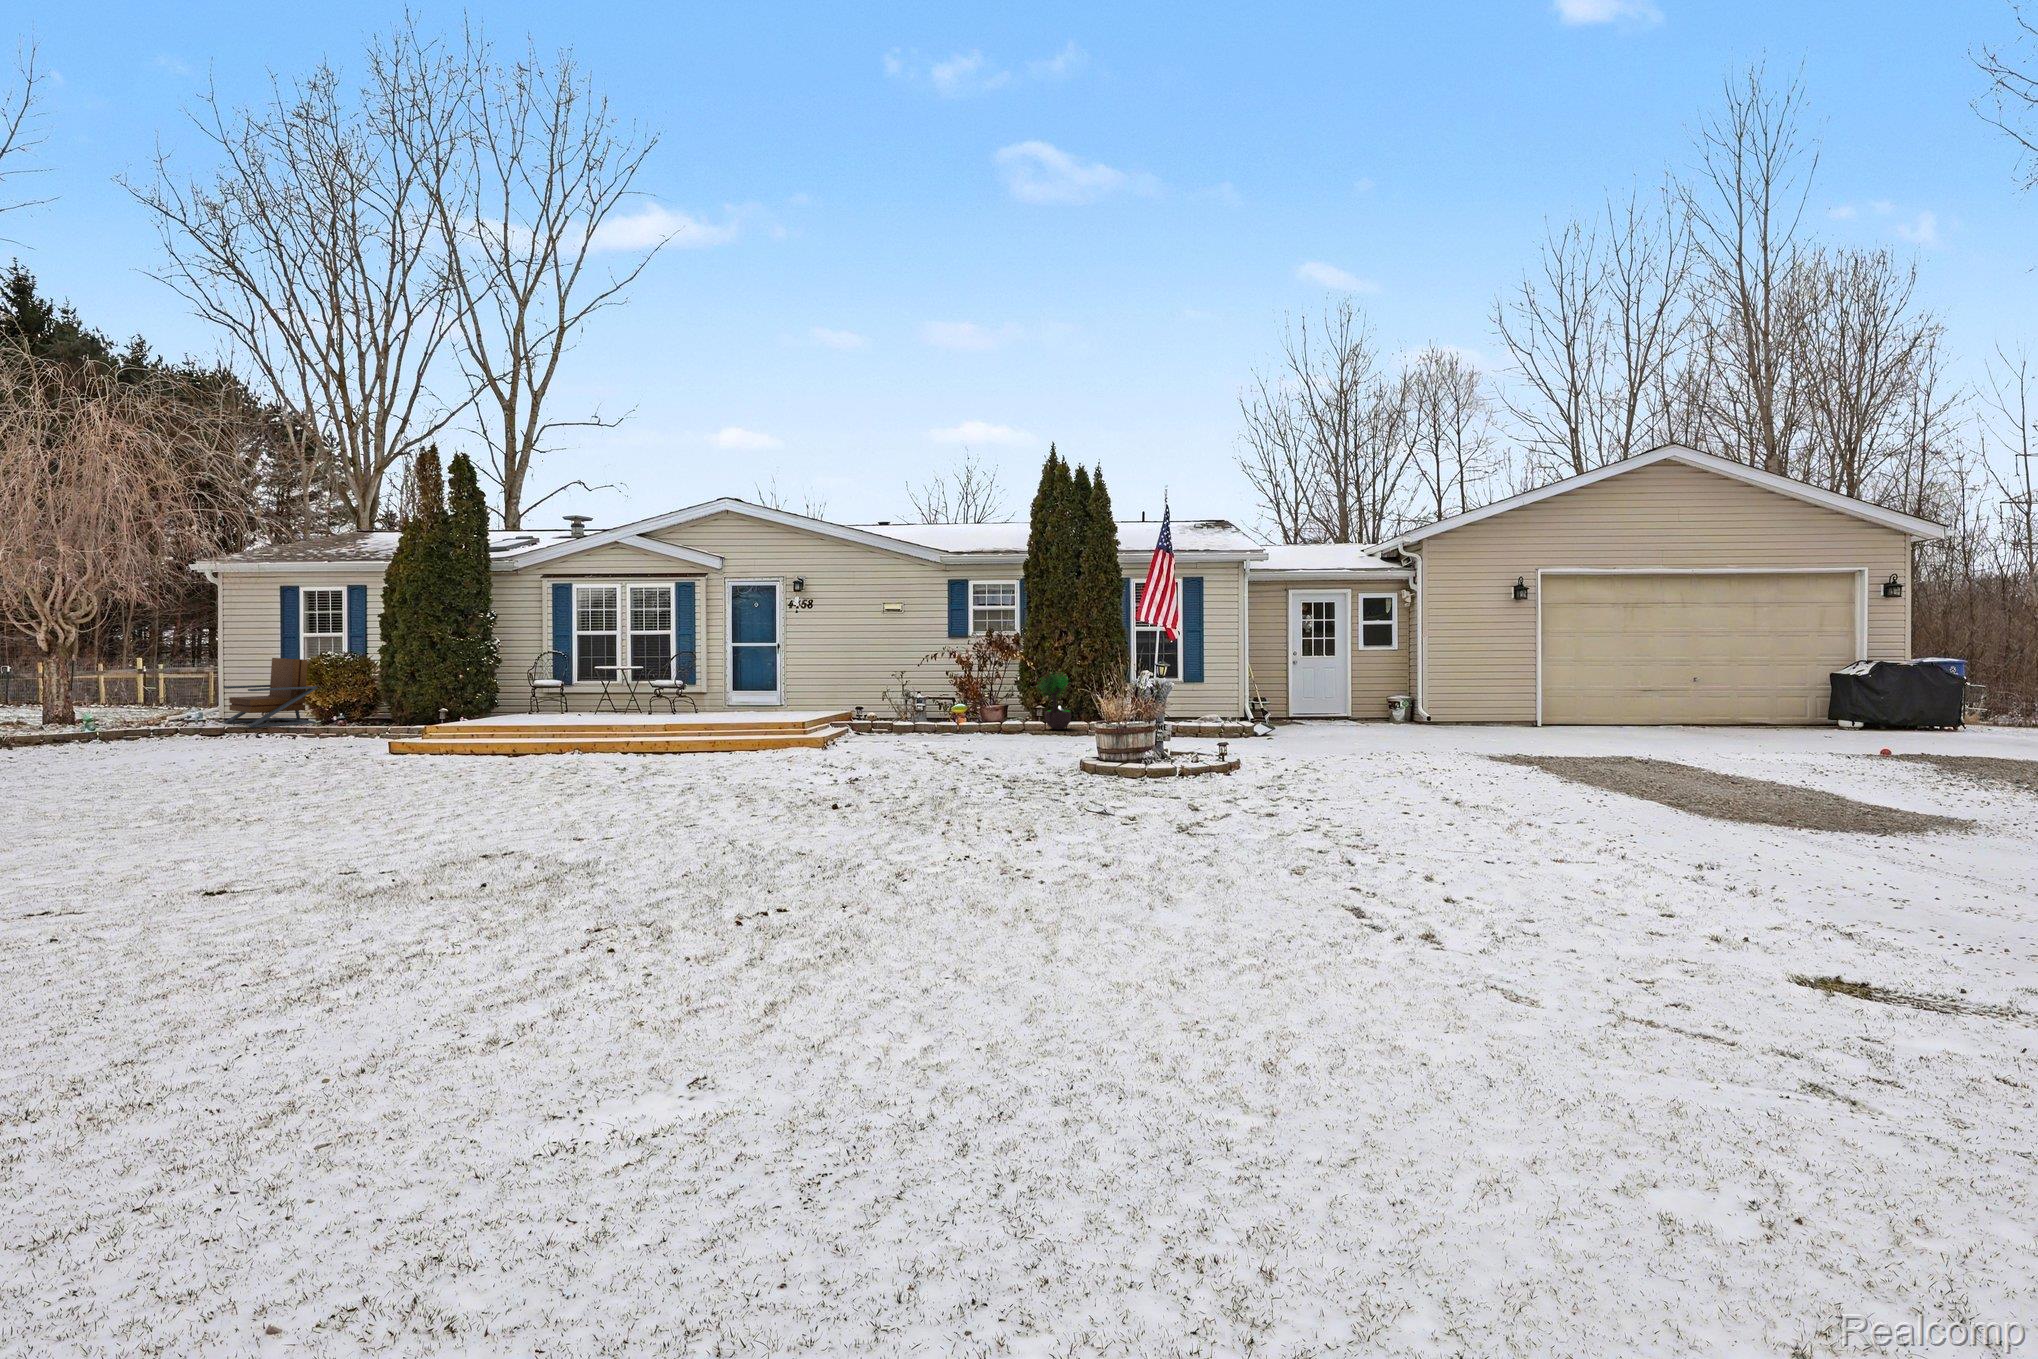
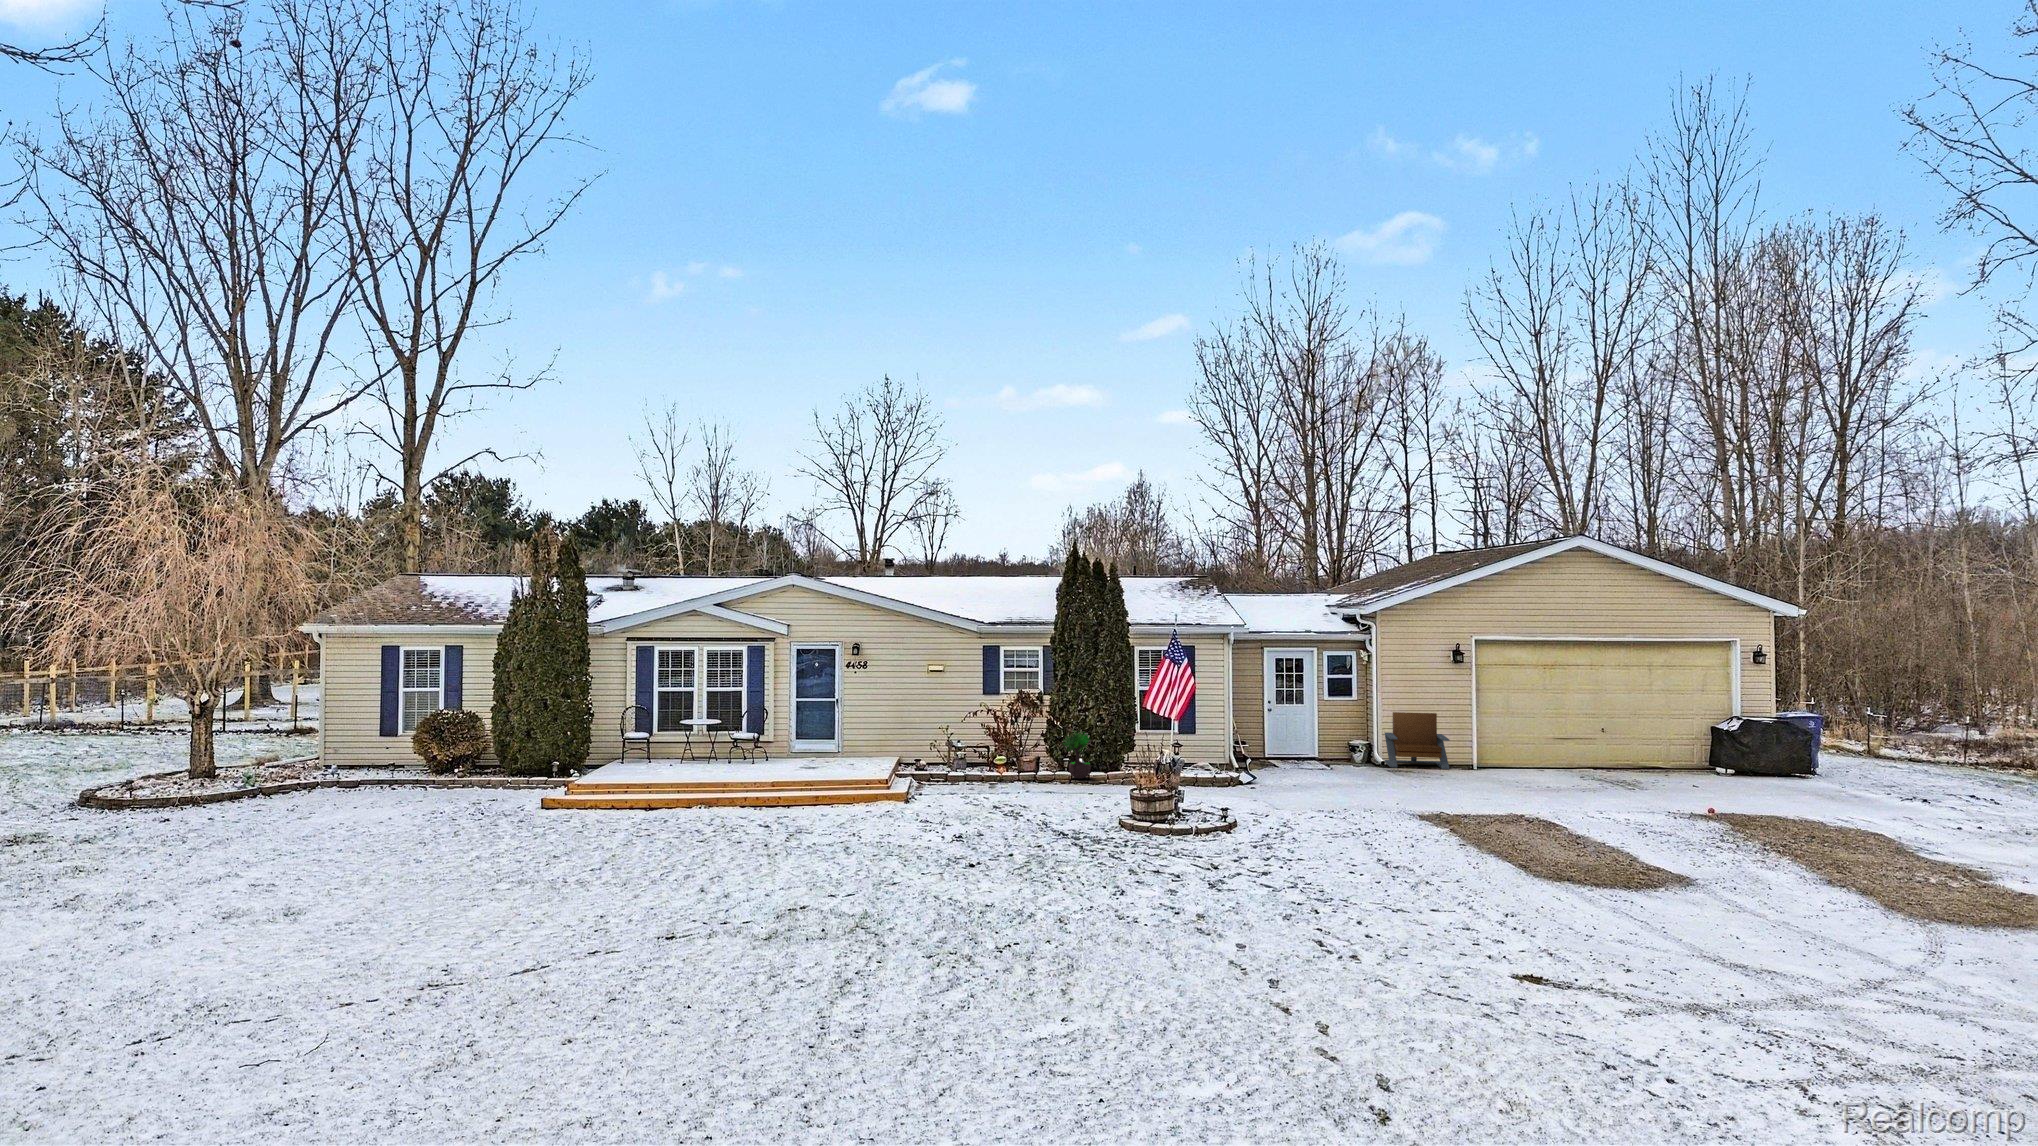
lounge chair: present [224,658,317,727] -> present [1385,712,1449,769]

